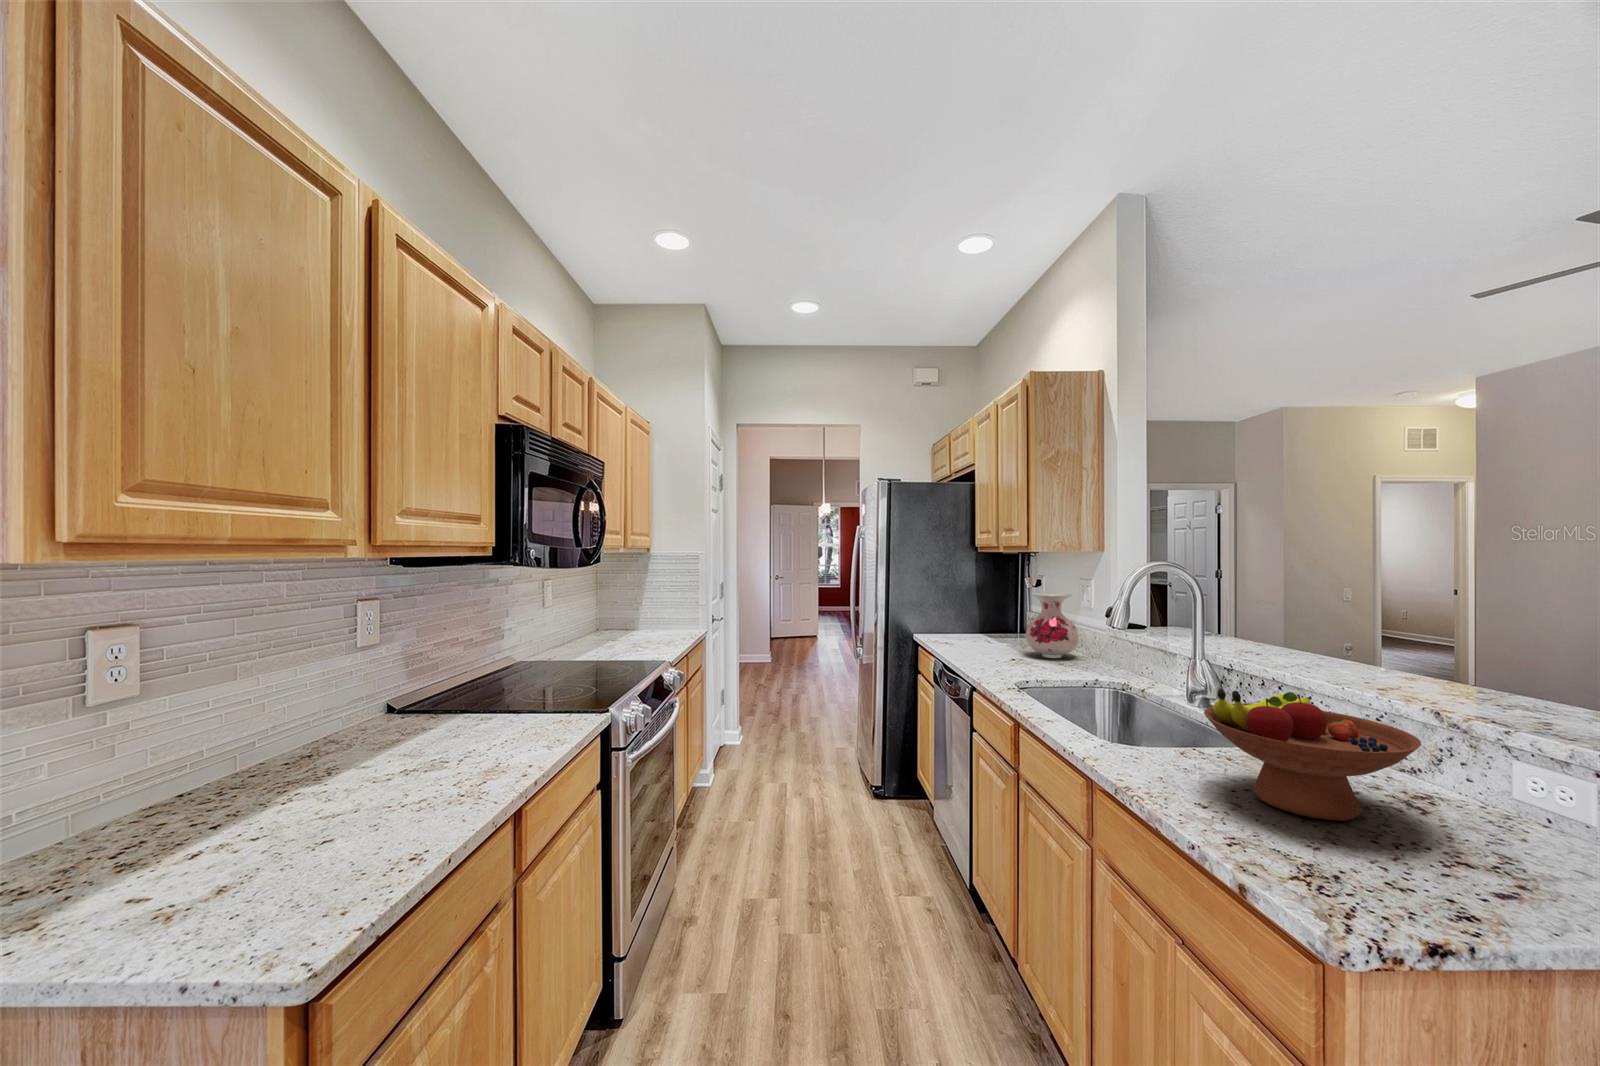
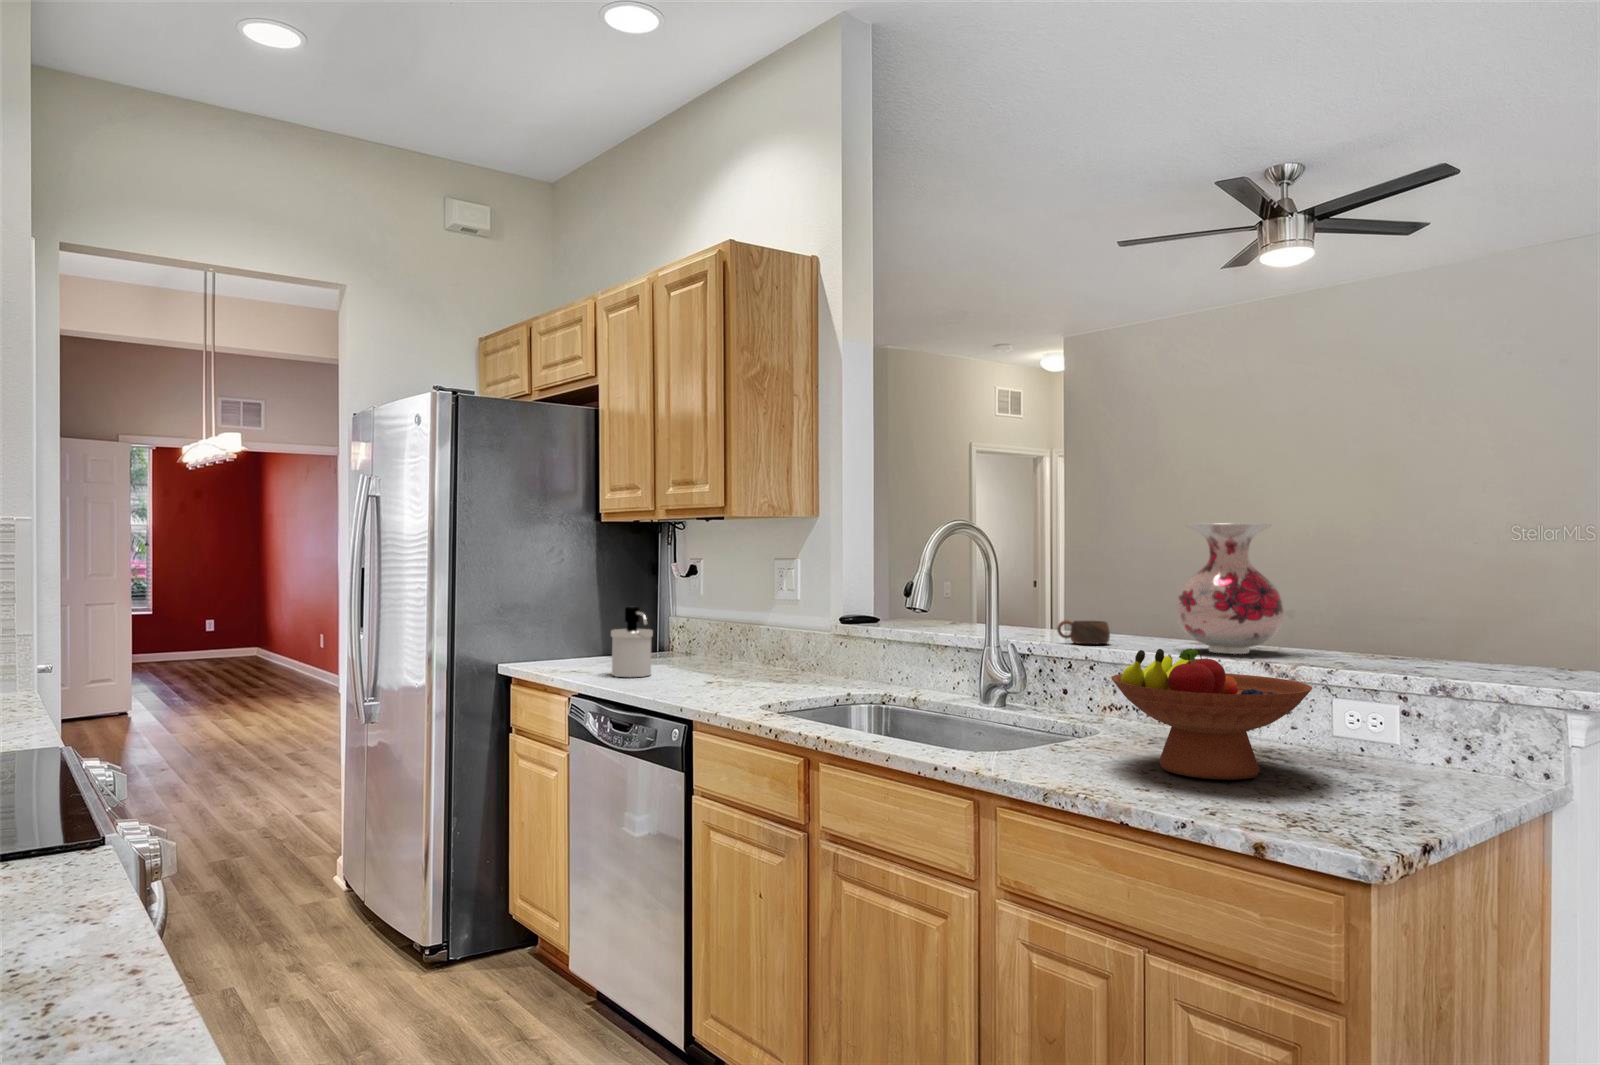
vase: present [1026,593,1078,658] -> present [1176,523,1284,654]
soap dispenser: none [962,608,989,651] -> present [611,607,653,677]
cup: none [1262,645,1316,668] -> present [1057,620,1110,644]

